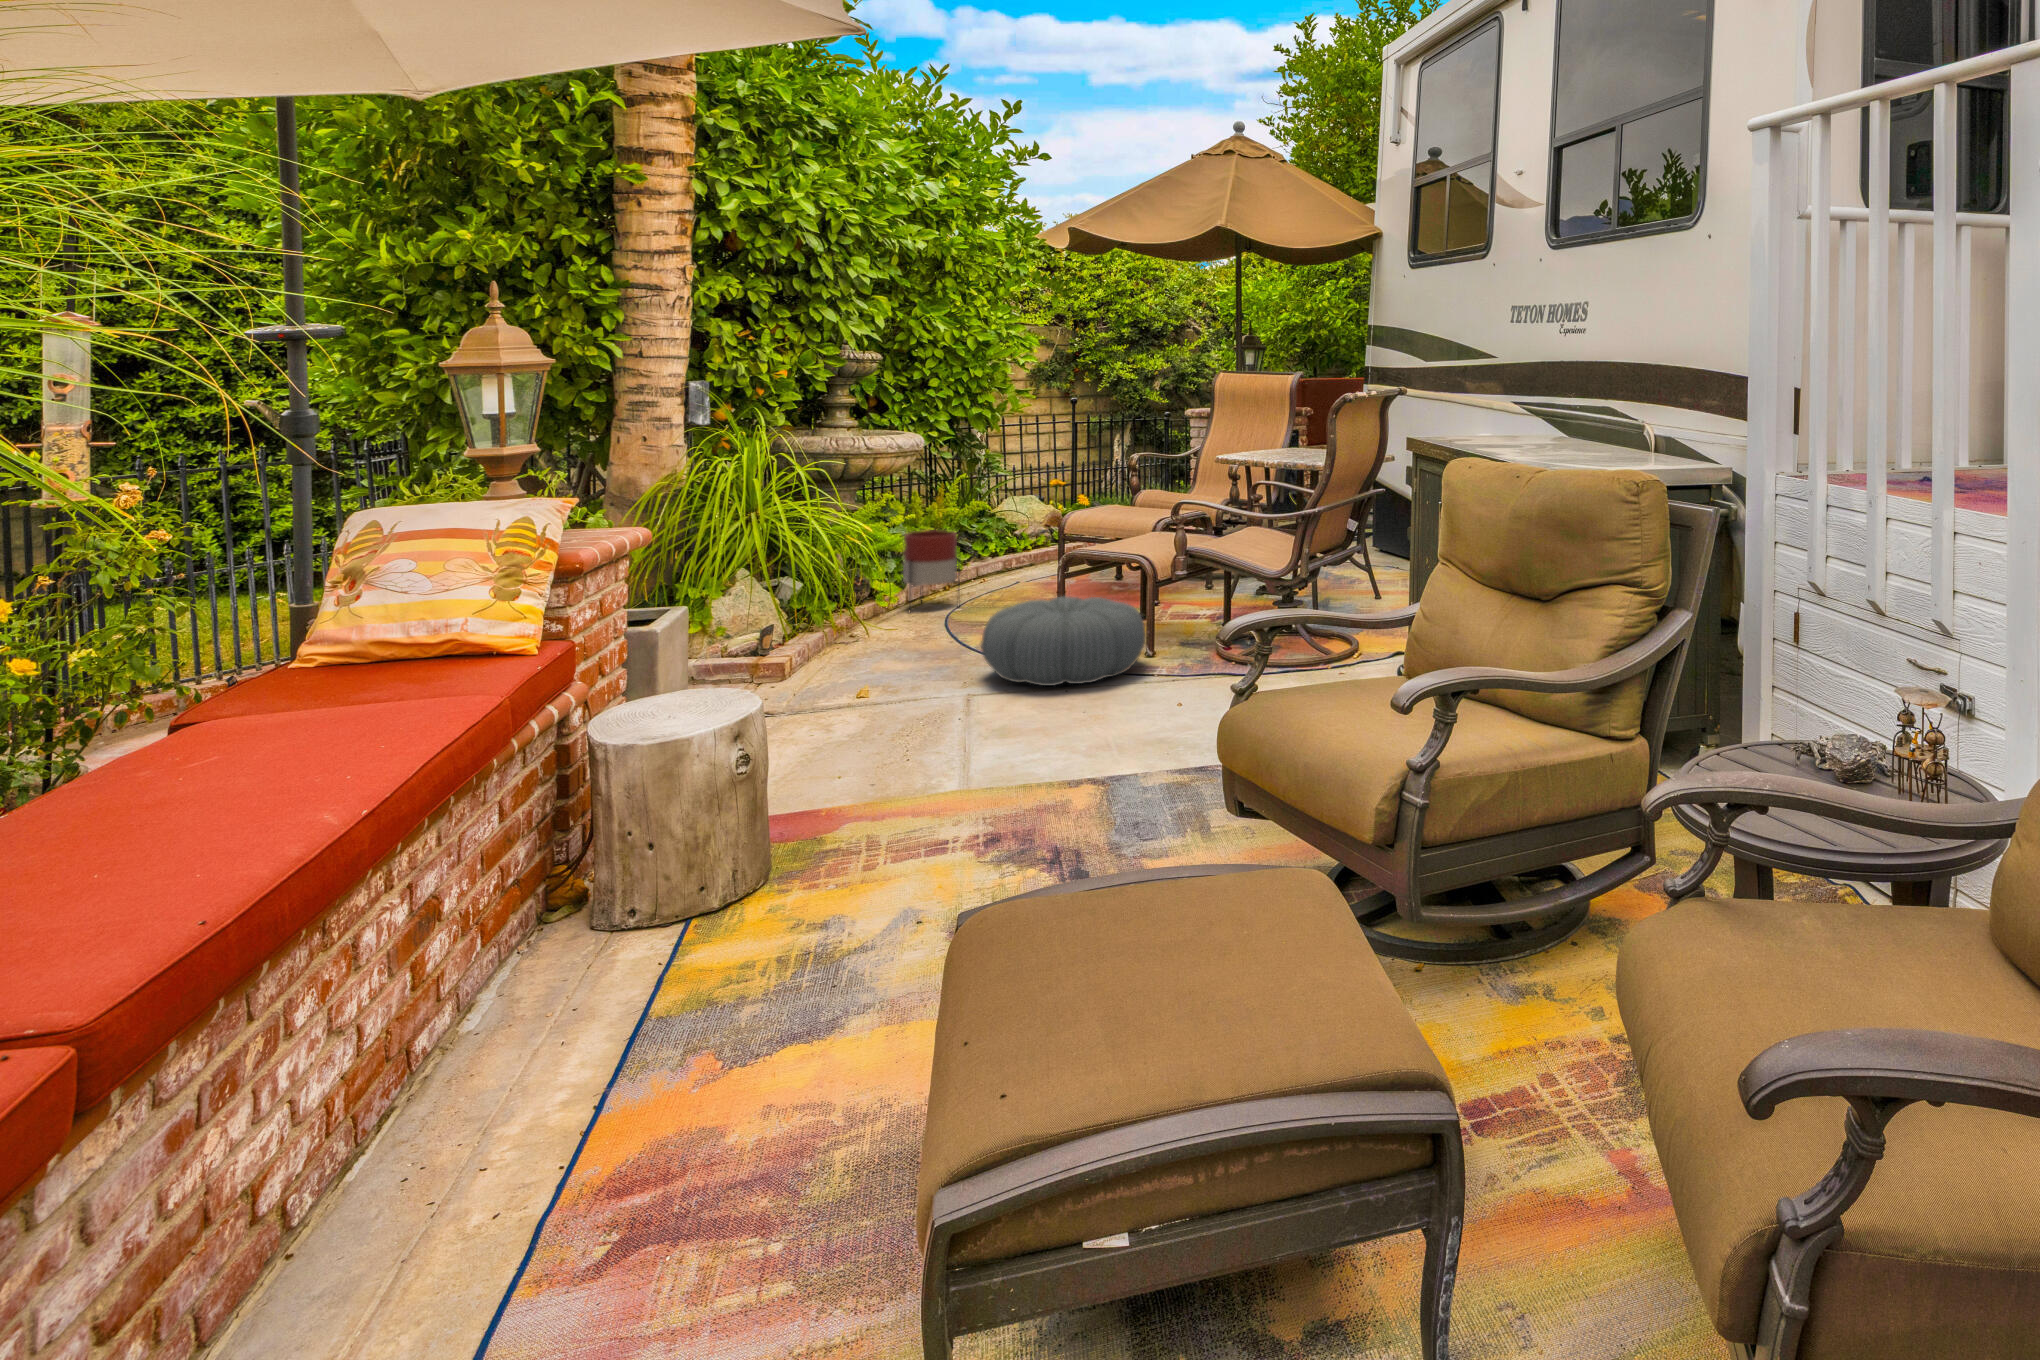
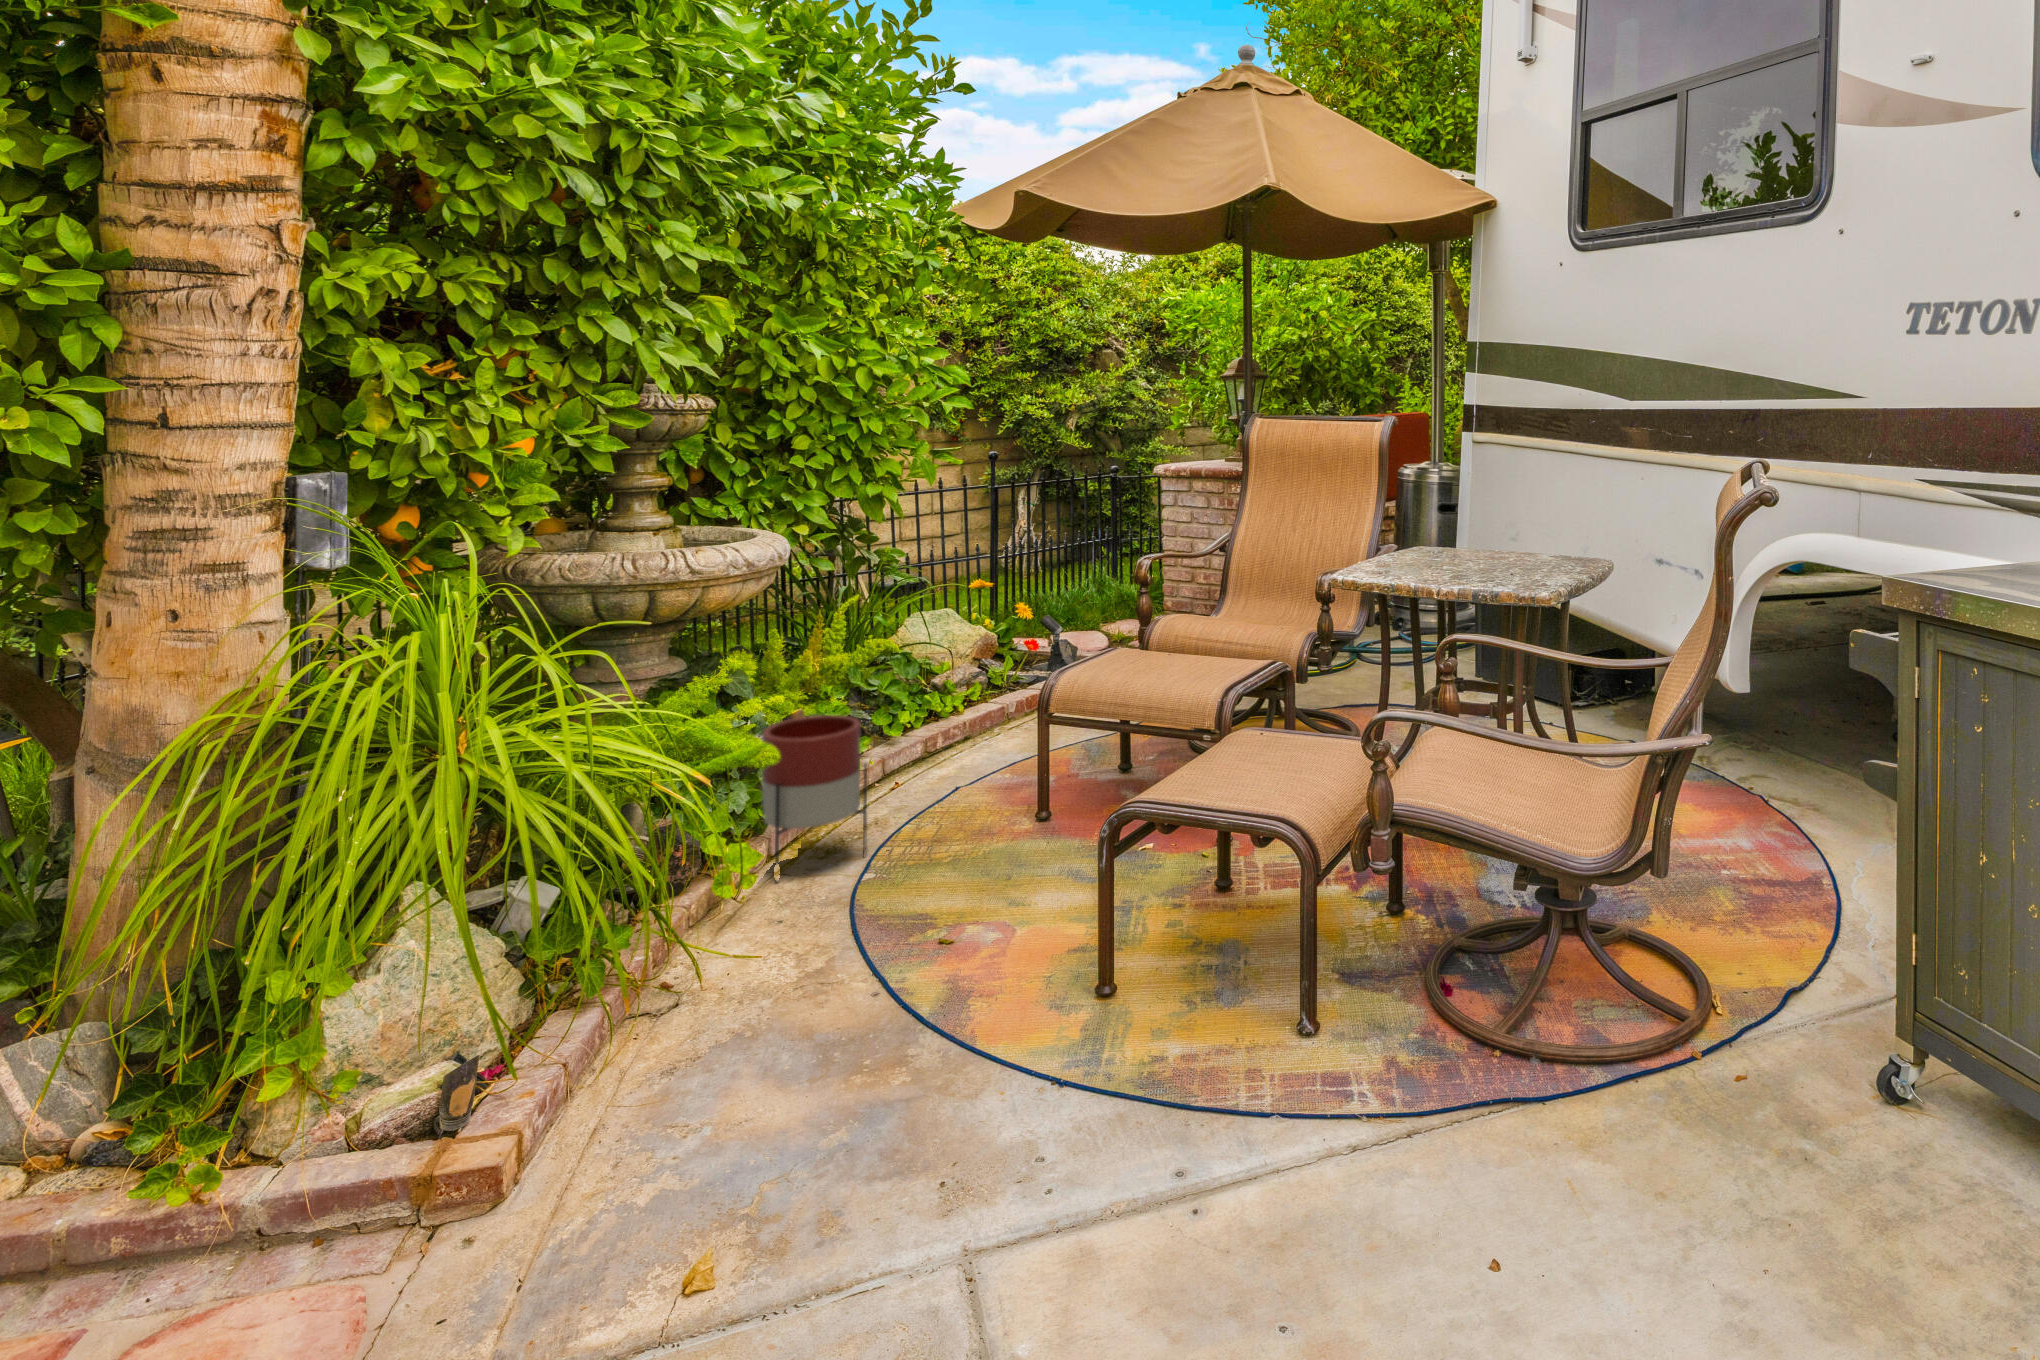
pouf: present [981,596,1145,686] -> none [992,911,1344,1189]

